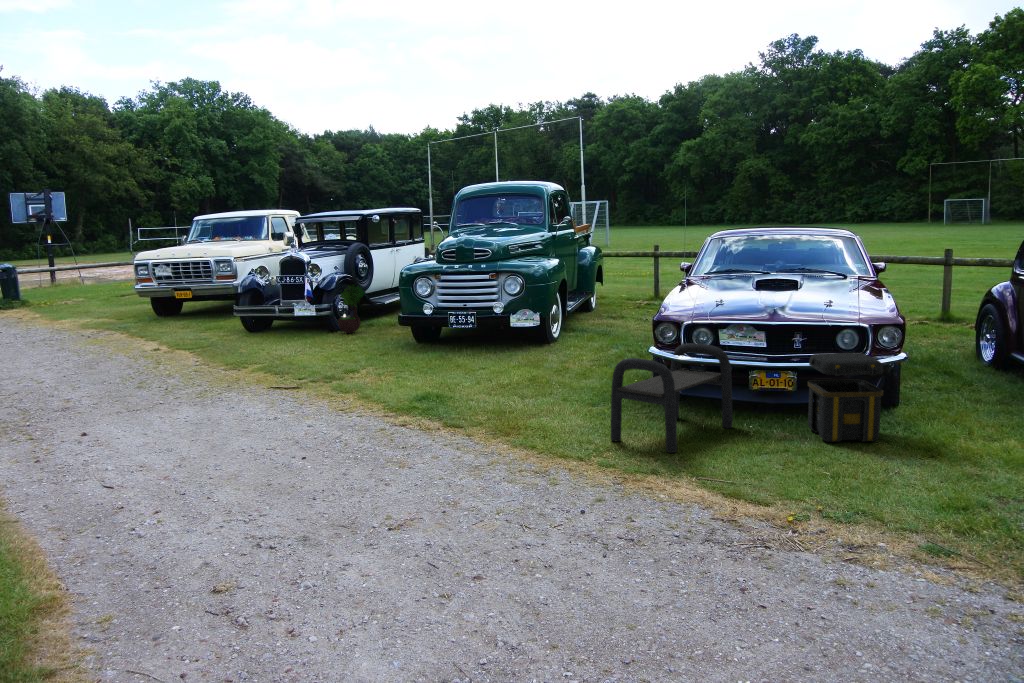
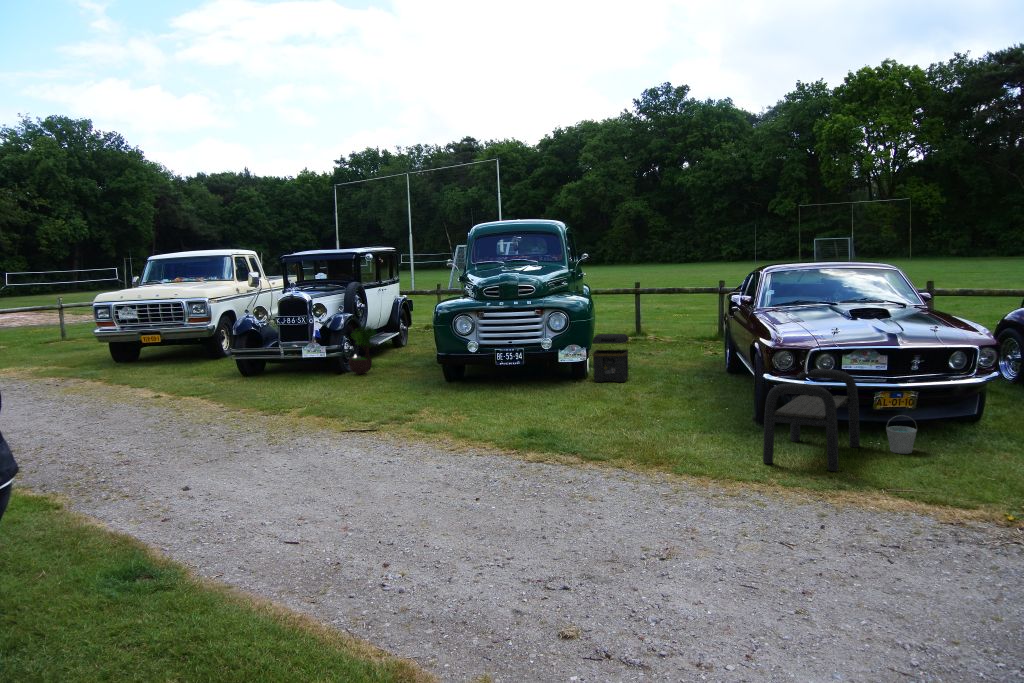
toolbox: present [808,353,883,442] -> present [592,334,628,382]
bucket: none [755,397,787,438] -> present [886,425,917,454]

